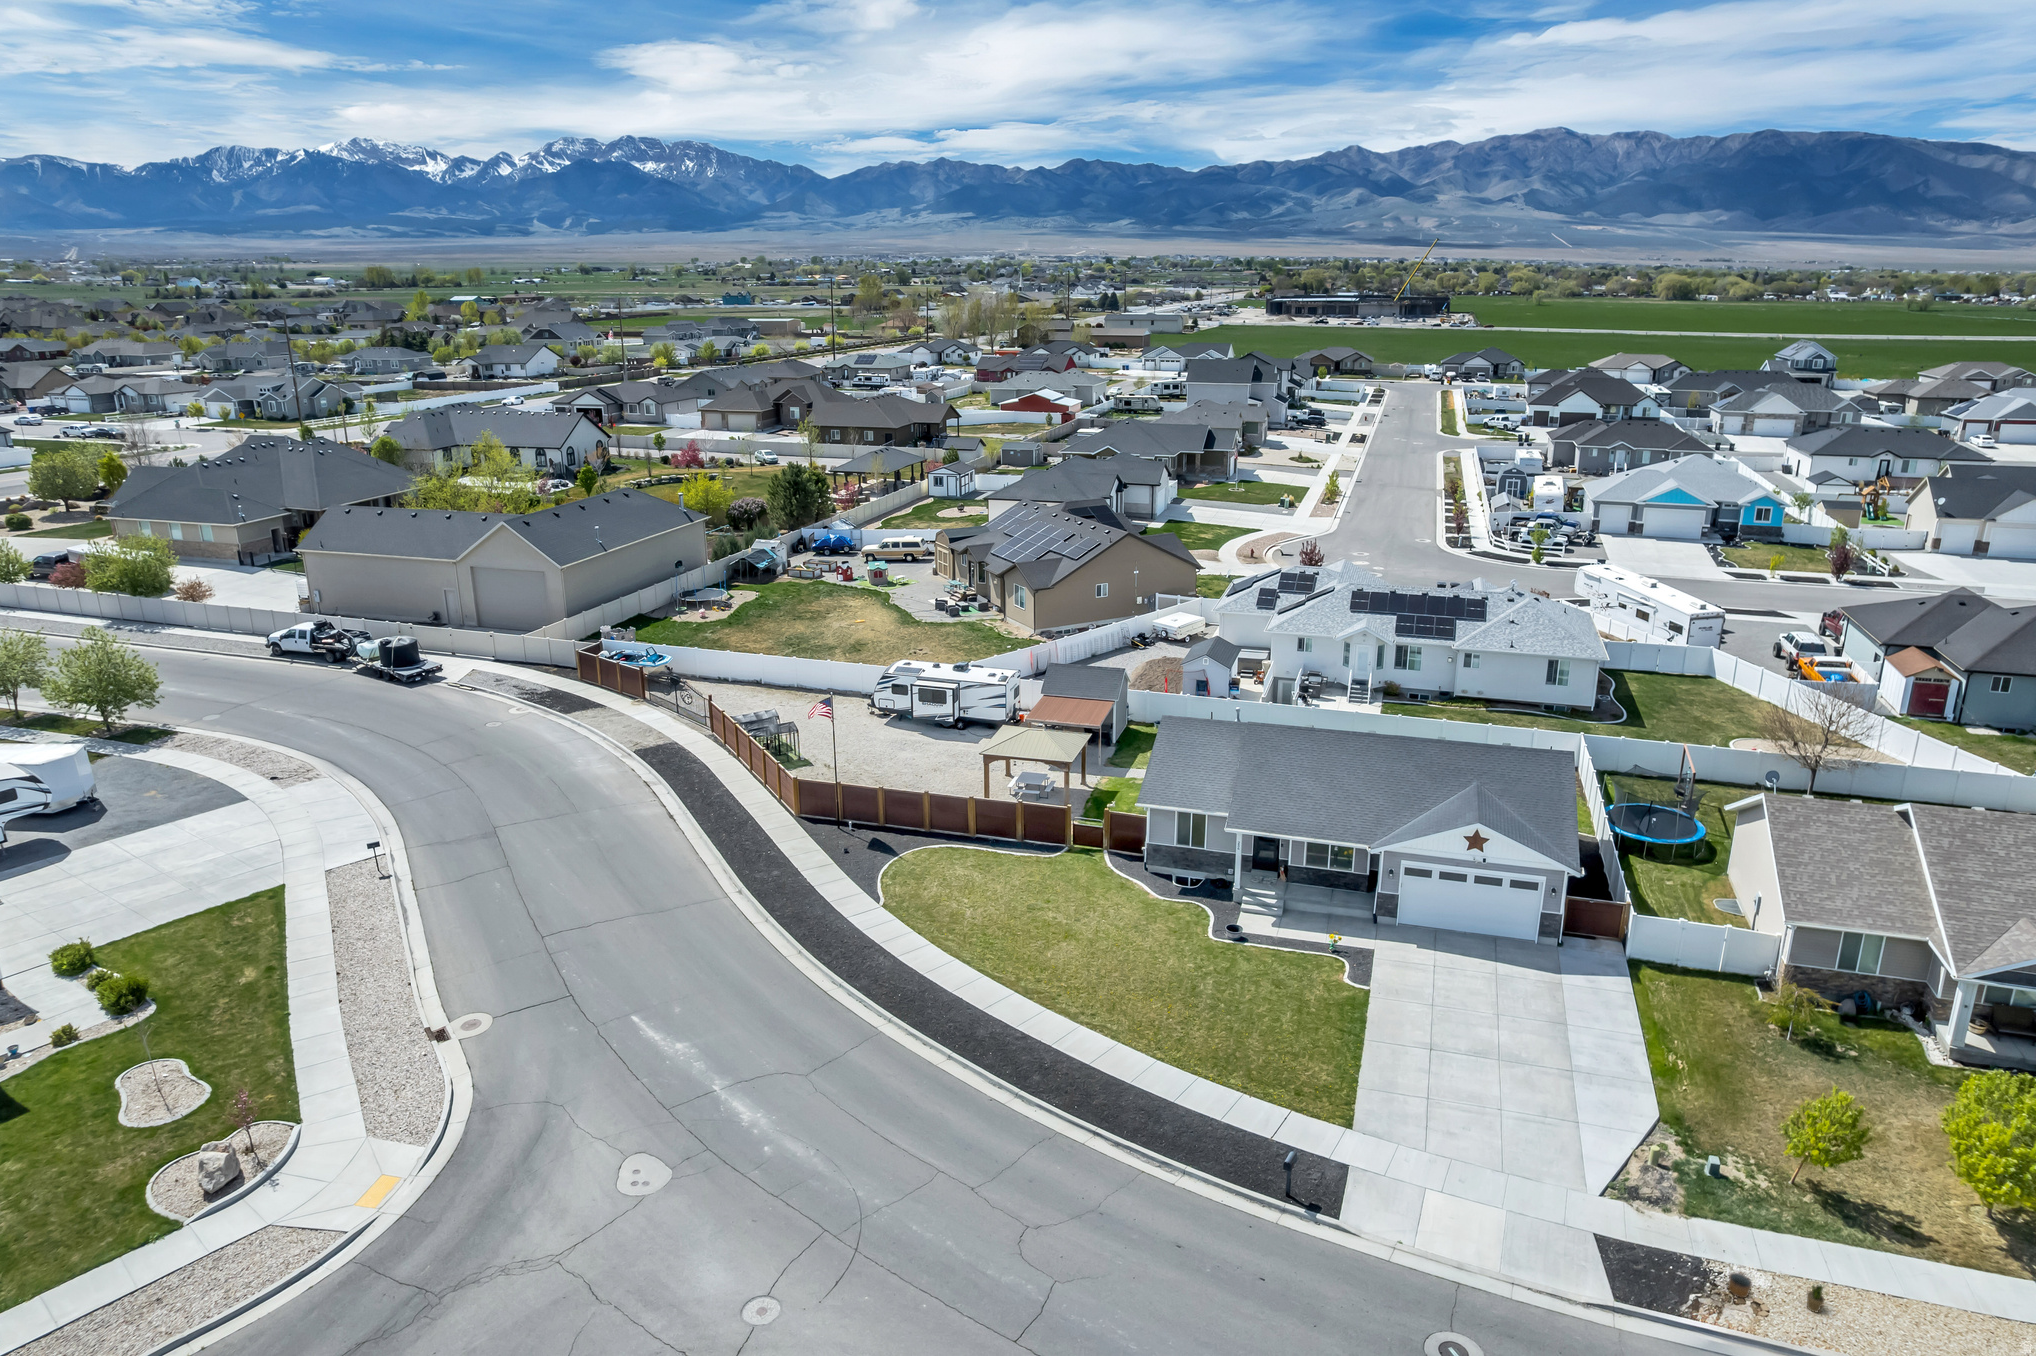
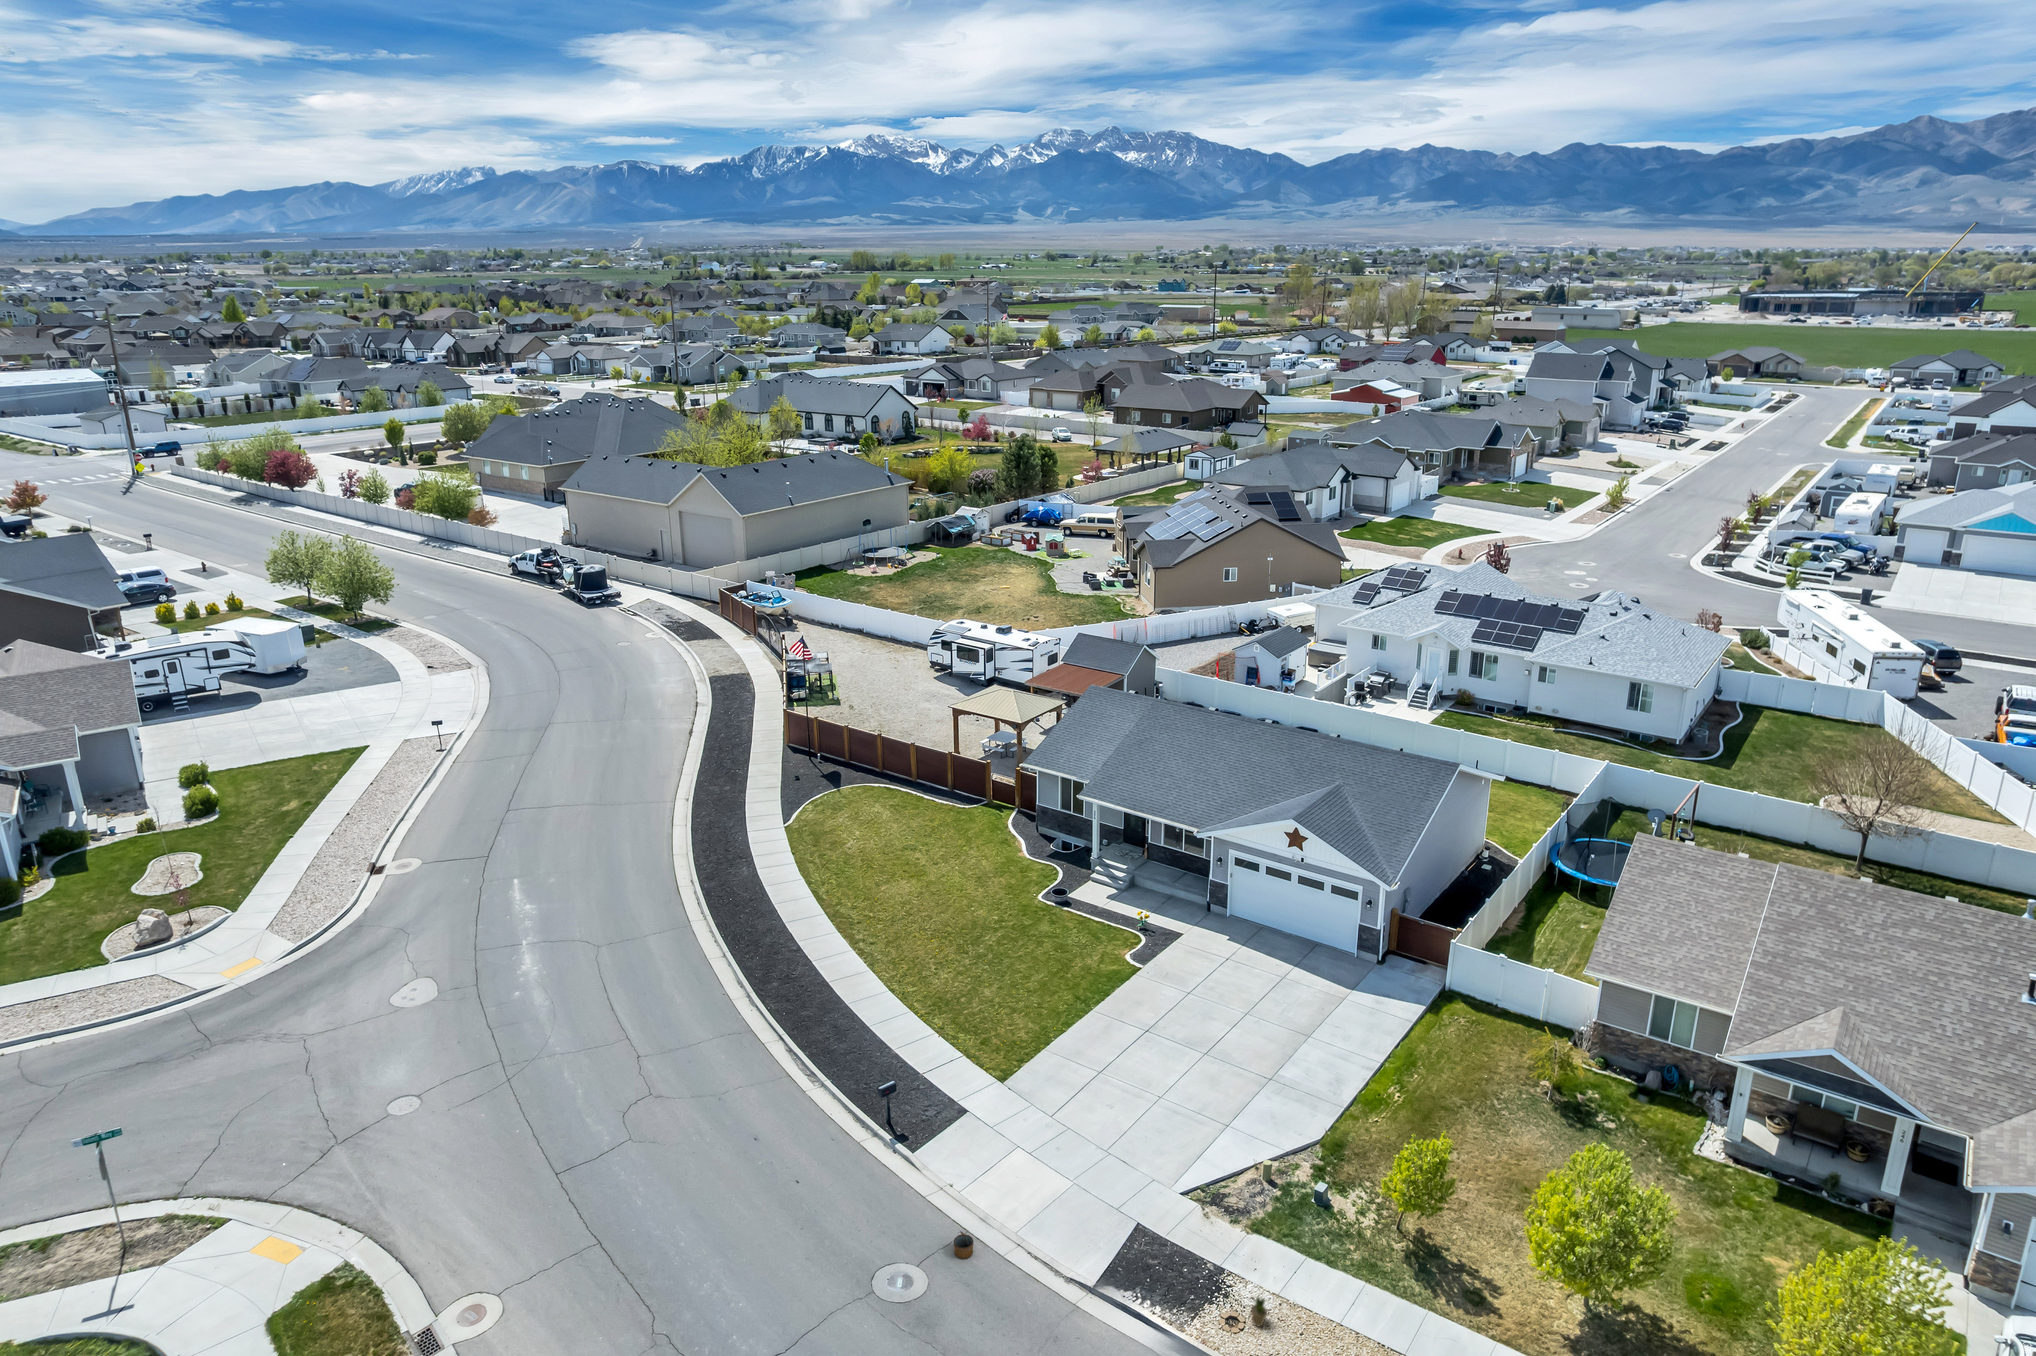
bucket: present [1728,1272,1752,1298] -> present [954,1231,974,1259]

